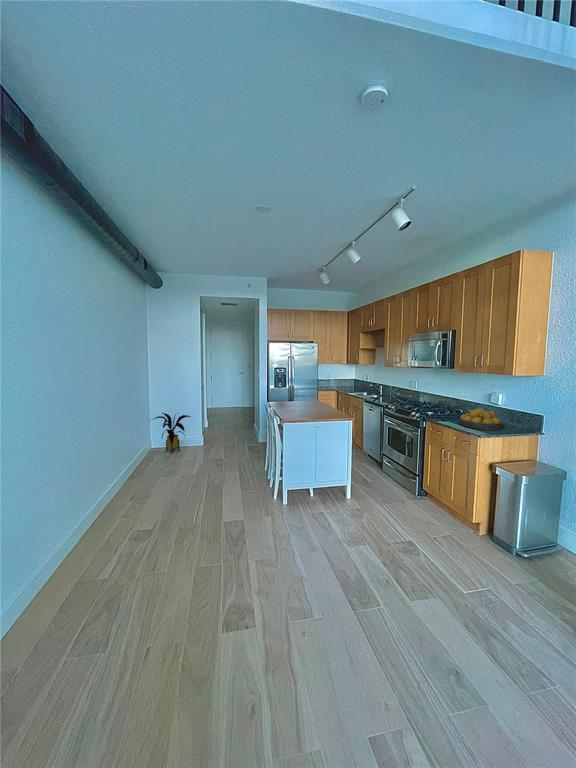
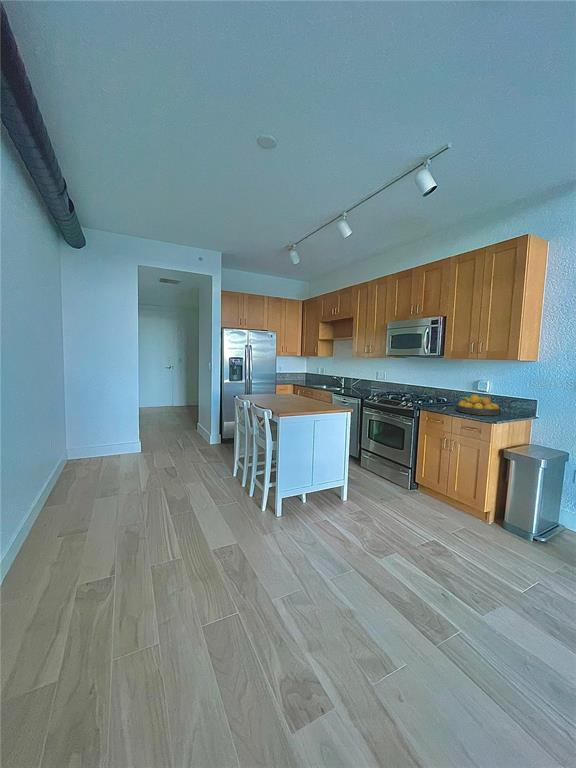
house plant: present [154,413,190,453] -> none [65,413,129,467]

